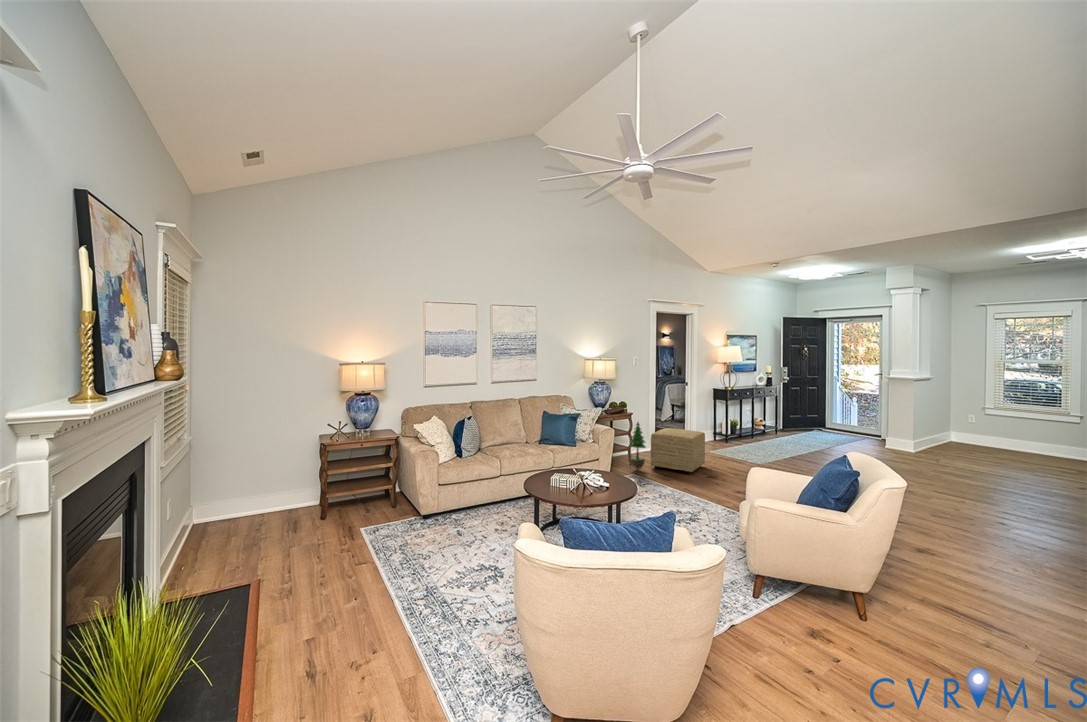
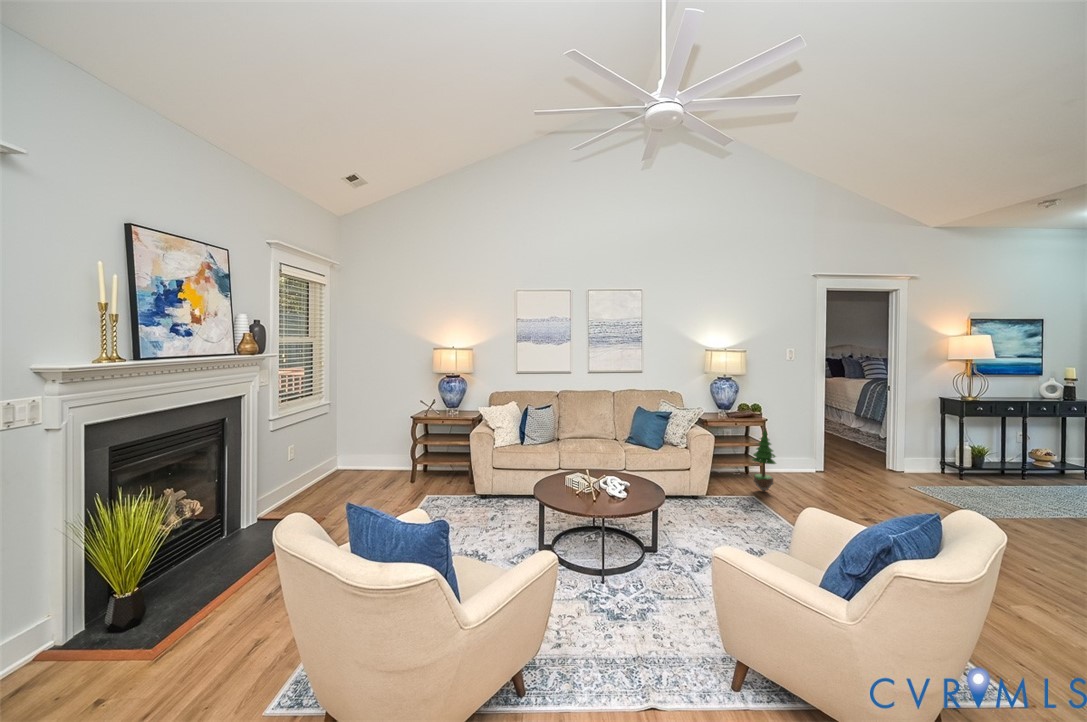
ottoman: present [651,428,705,473] -> none [785,444,876,507]

